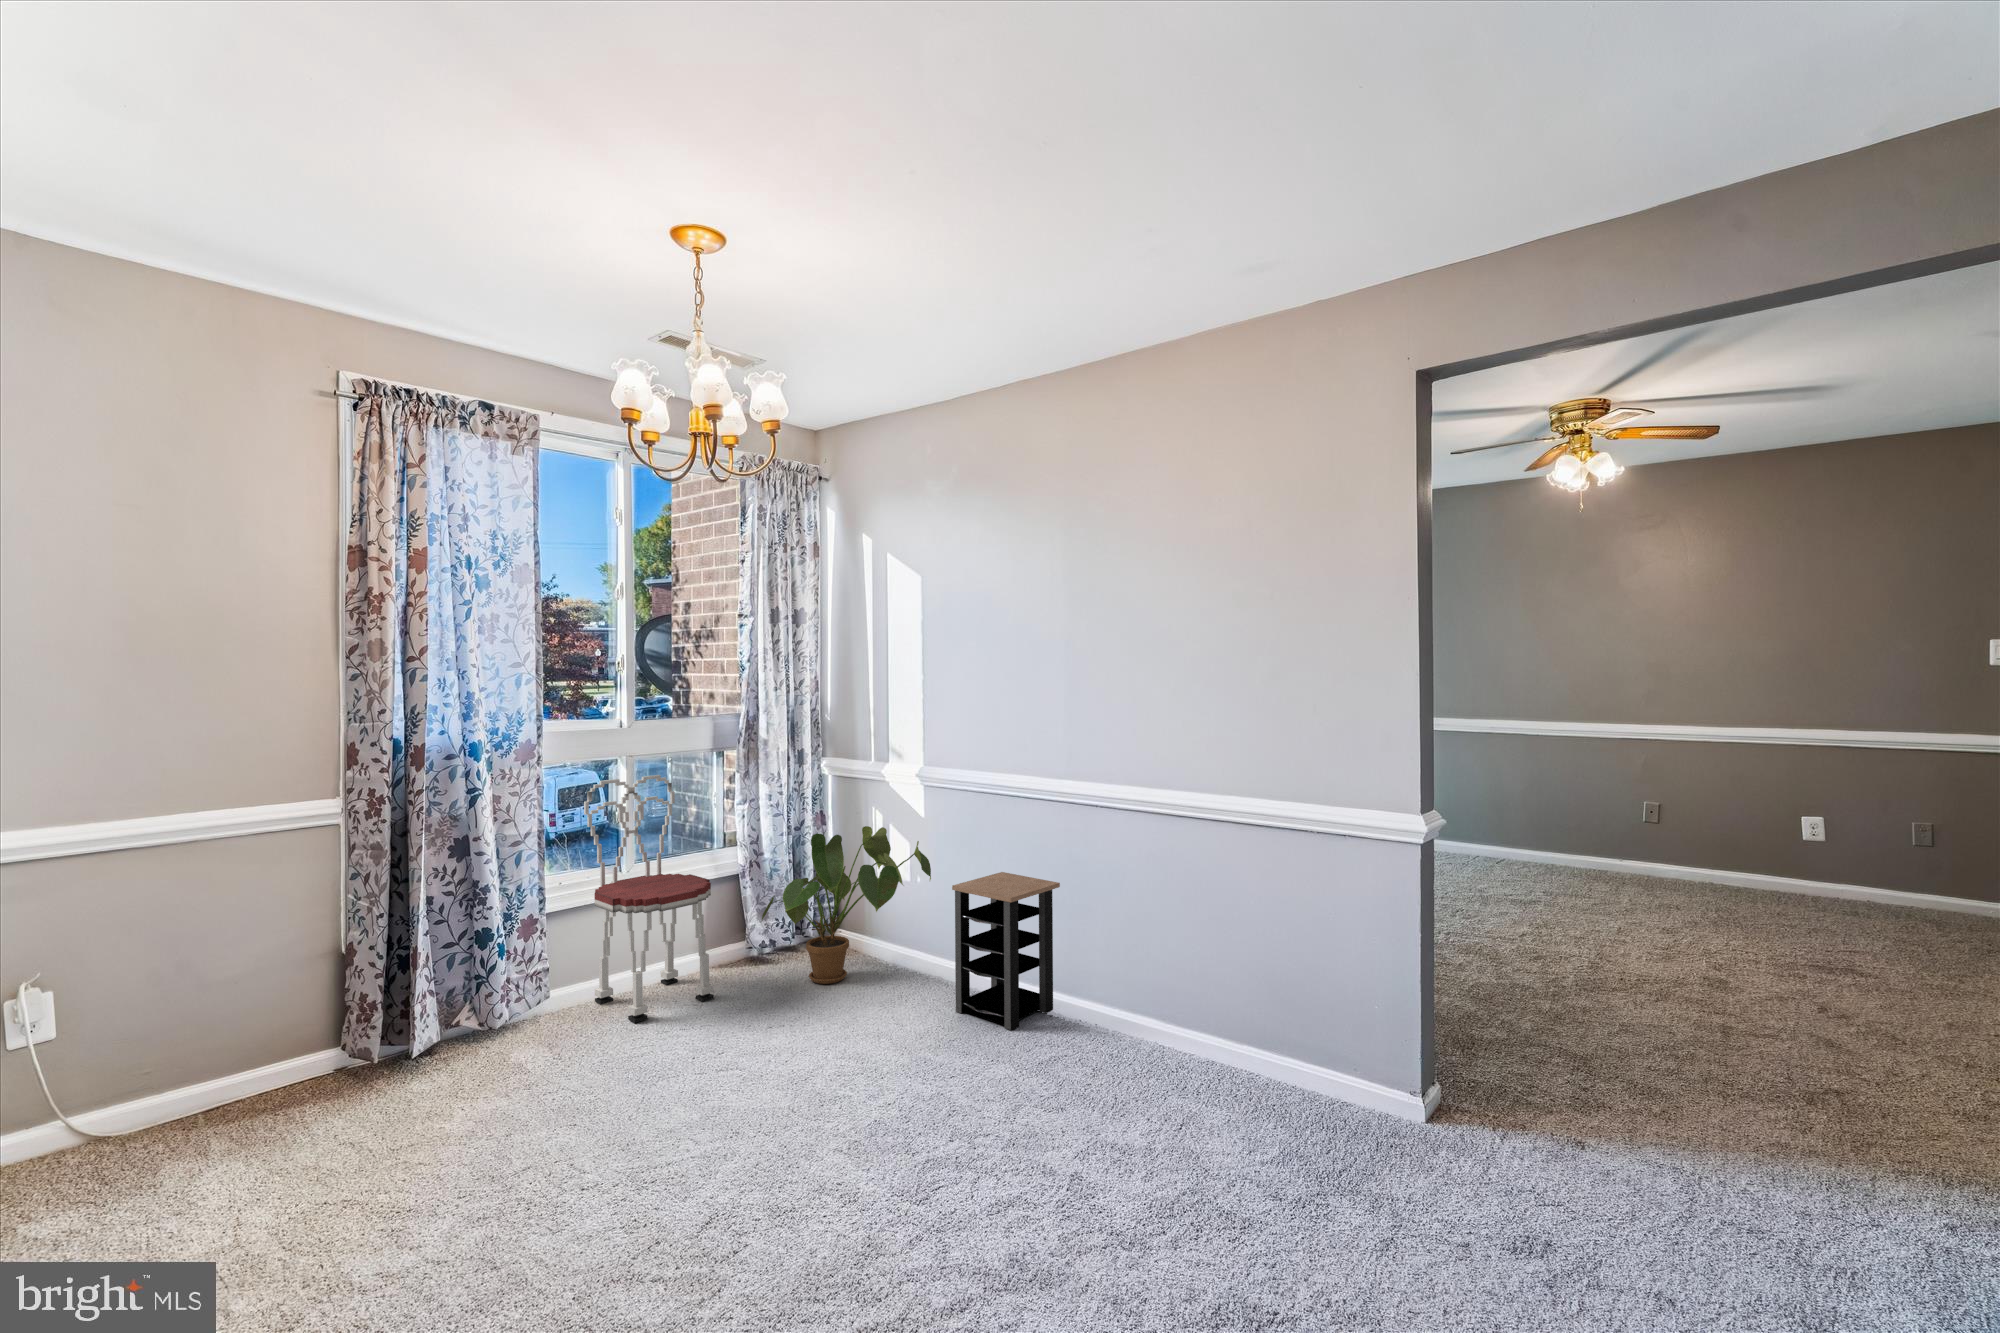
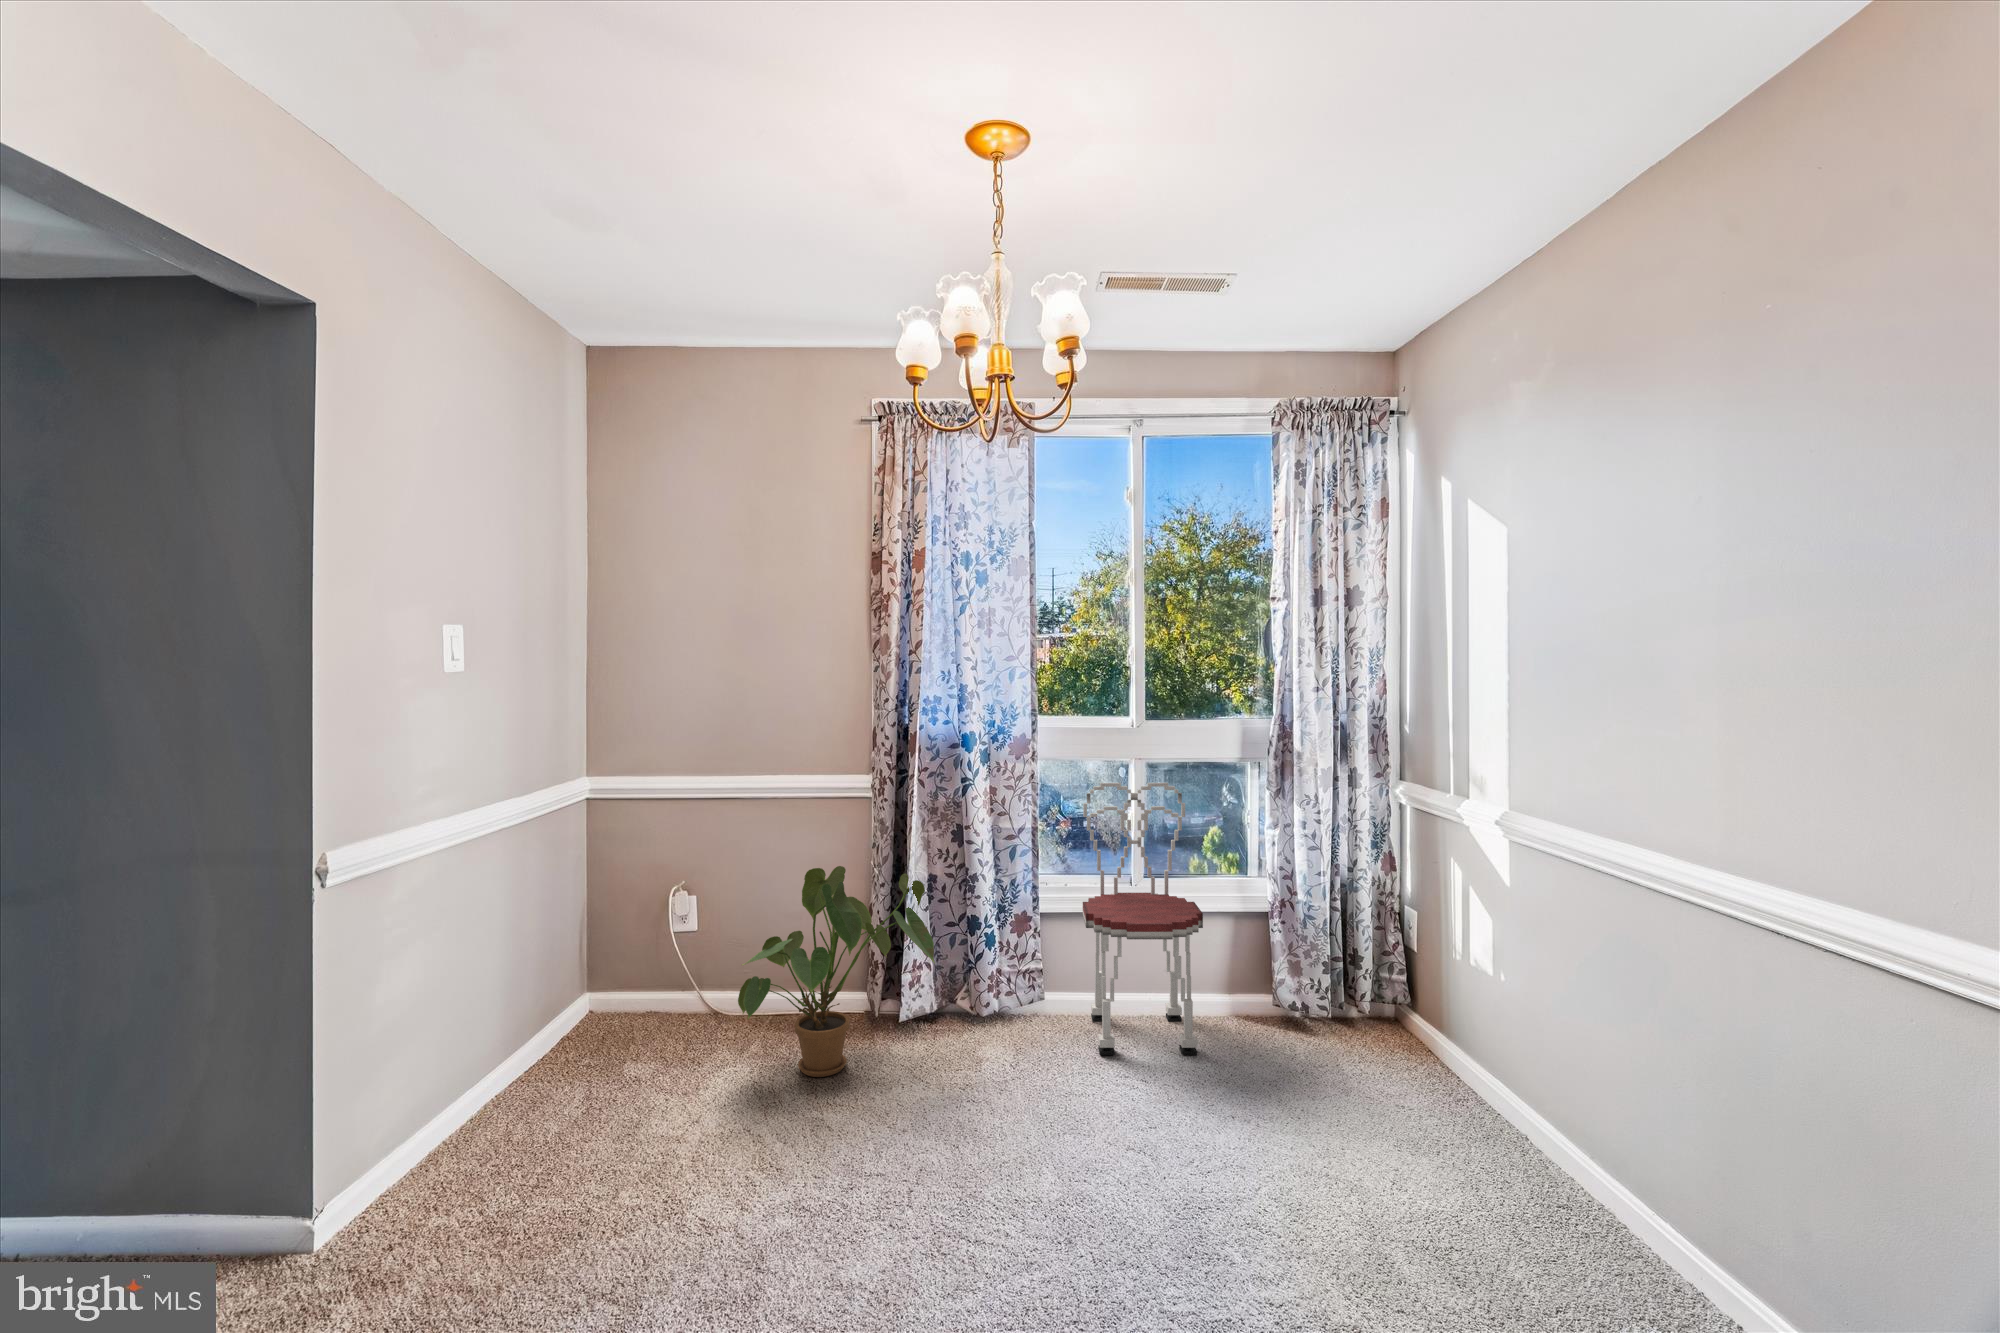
house plant: present [762,826,931,984] -> present [738,866,935,1077]
side table: present [952,872,1060,1030] -> none [1479,1007,1689,1282]

